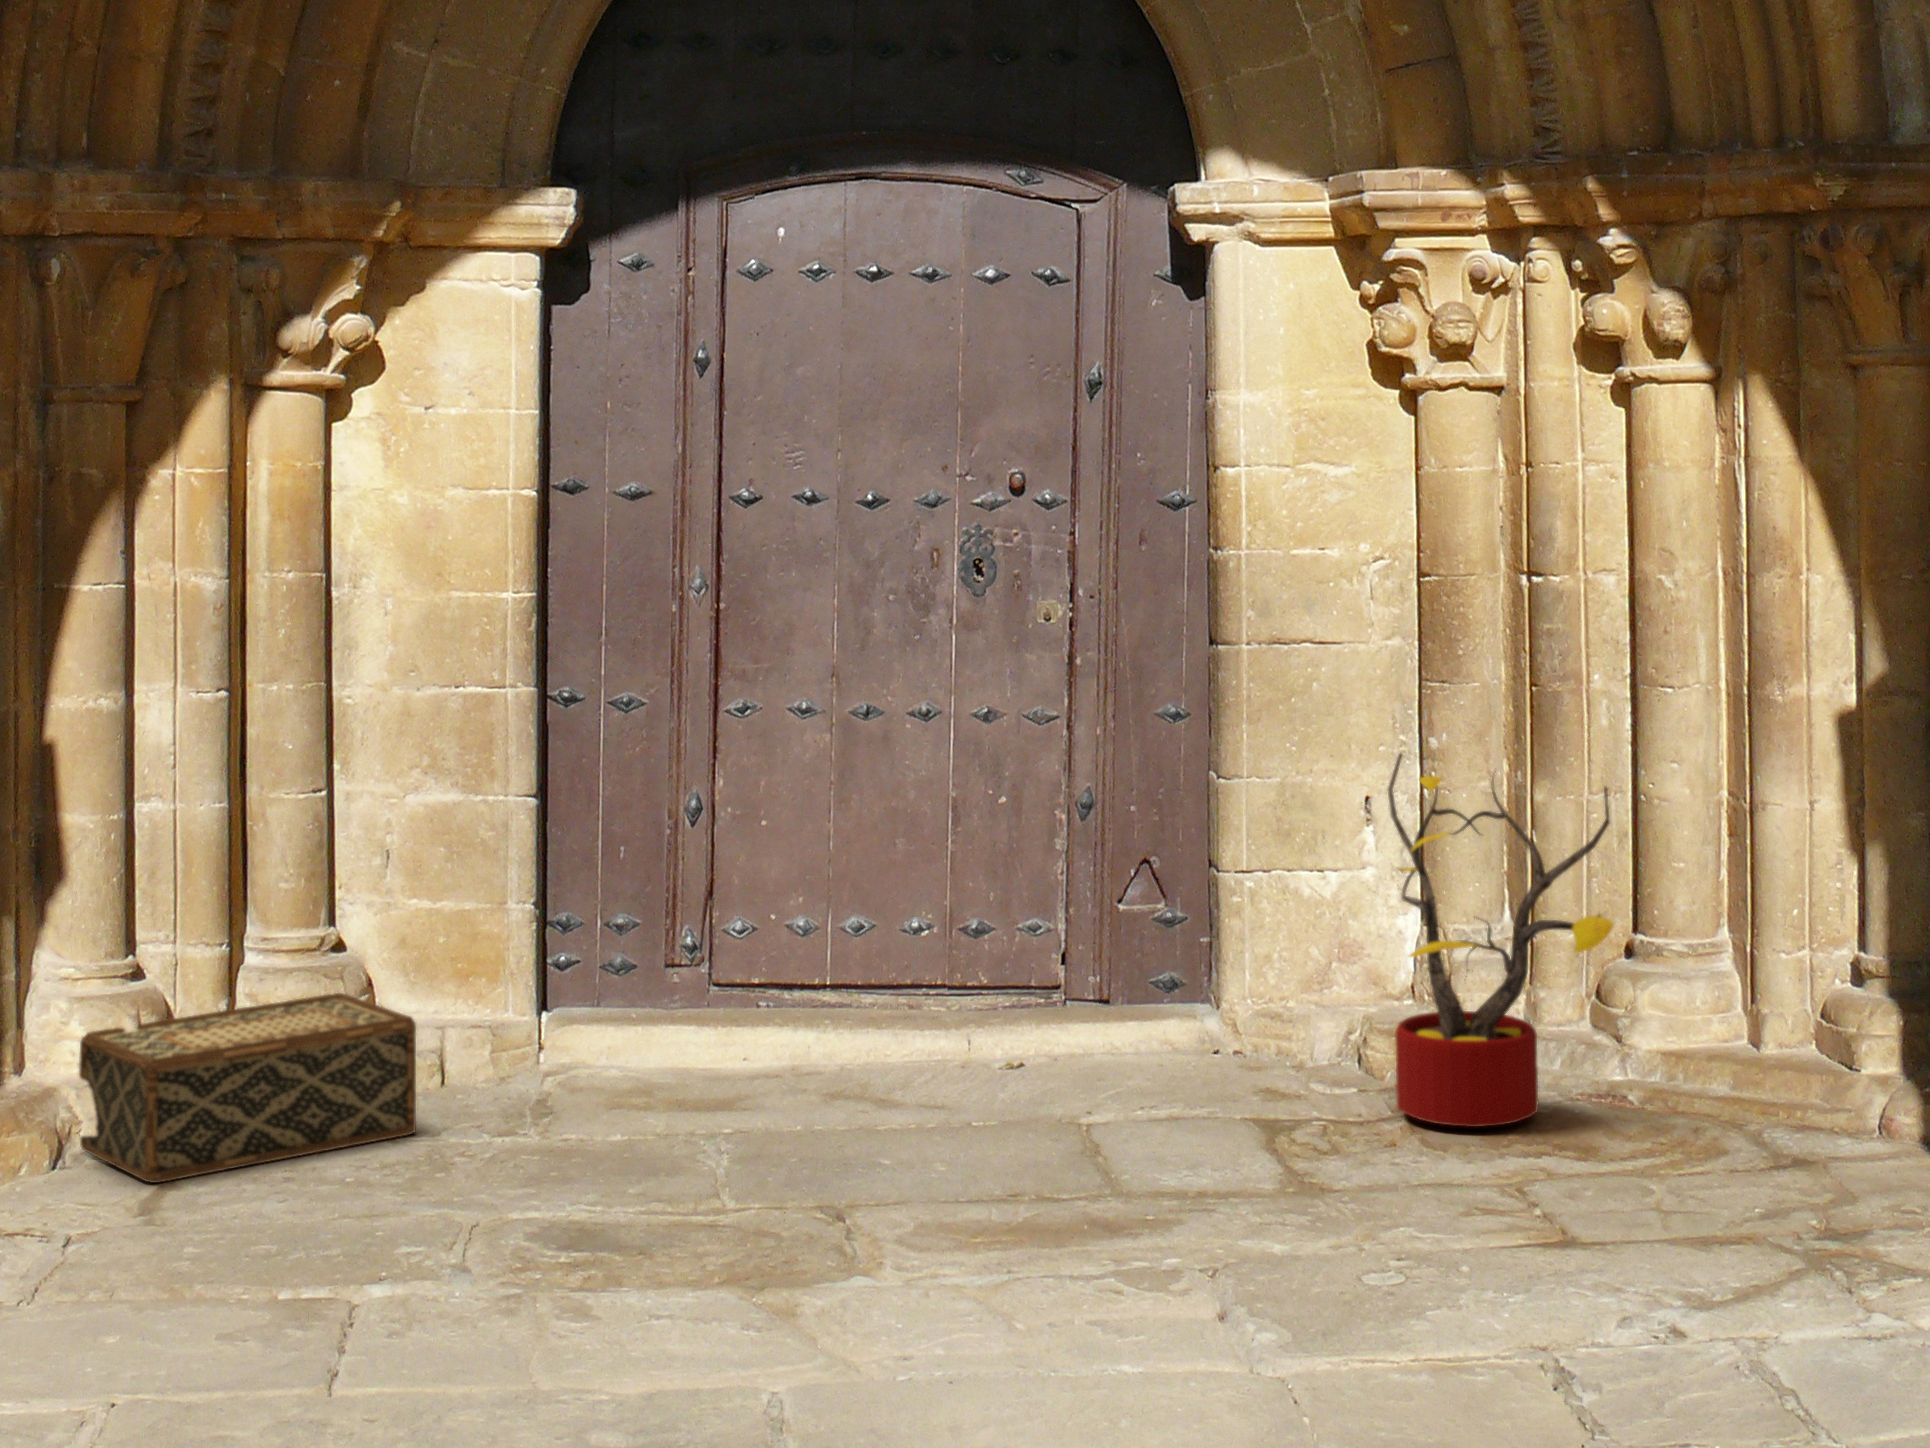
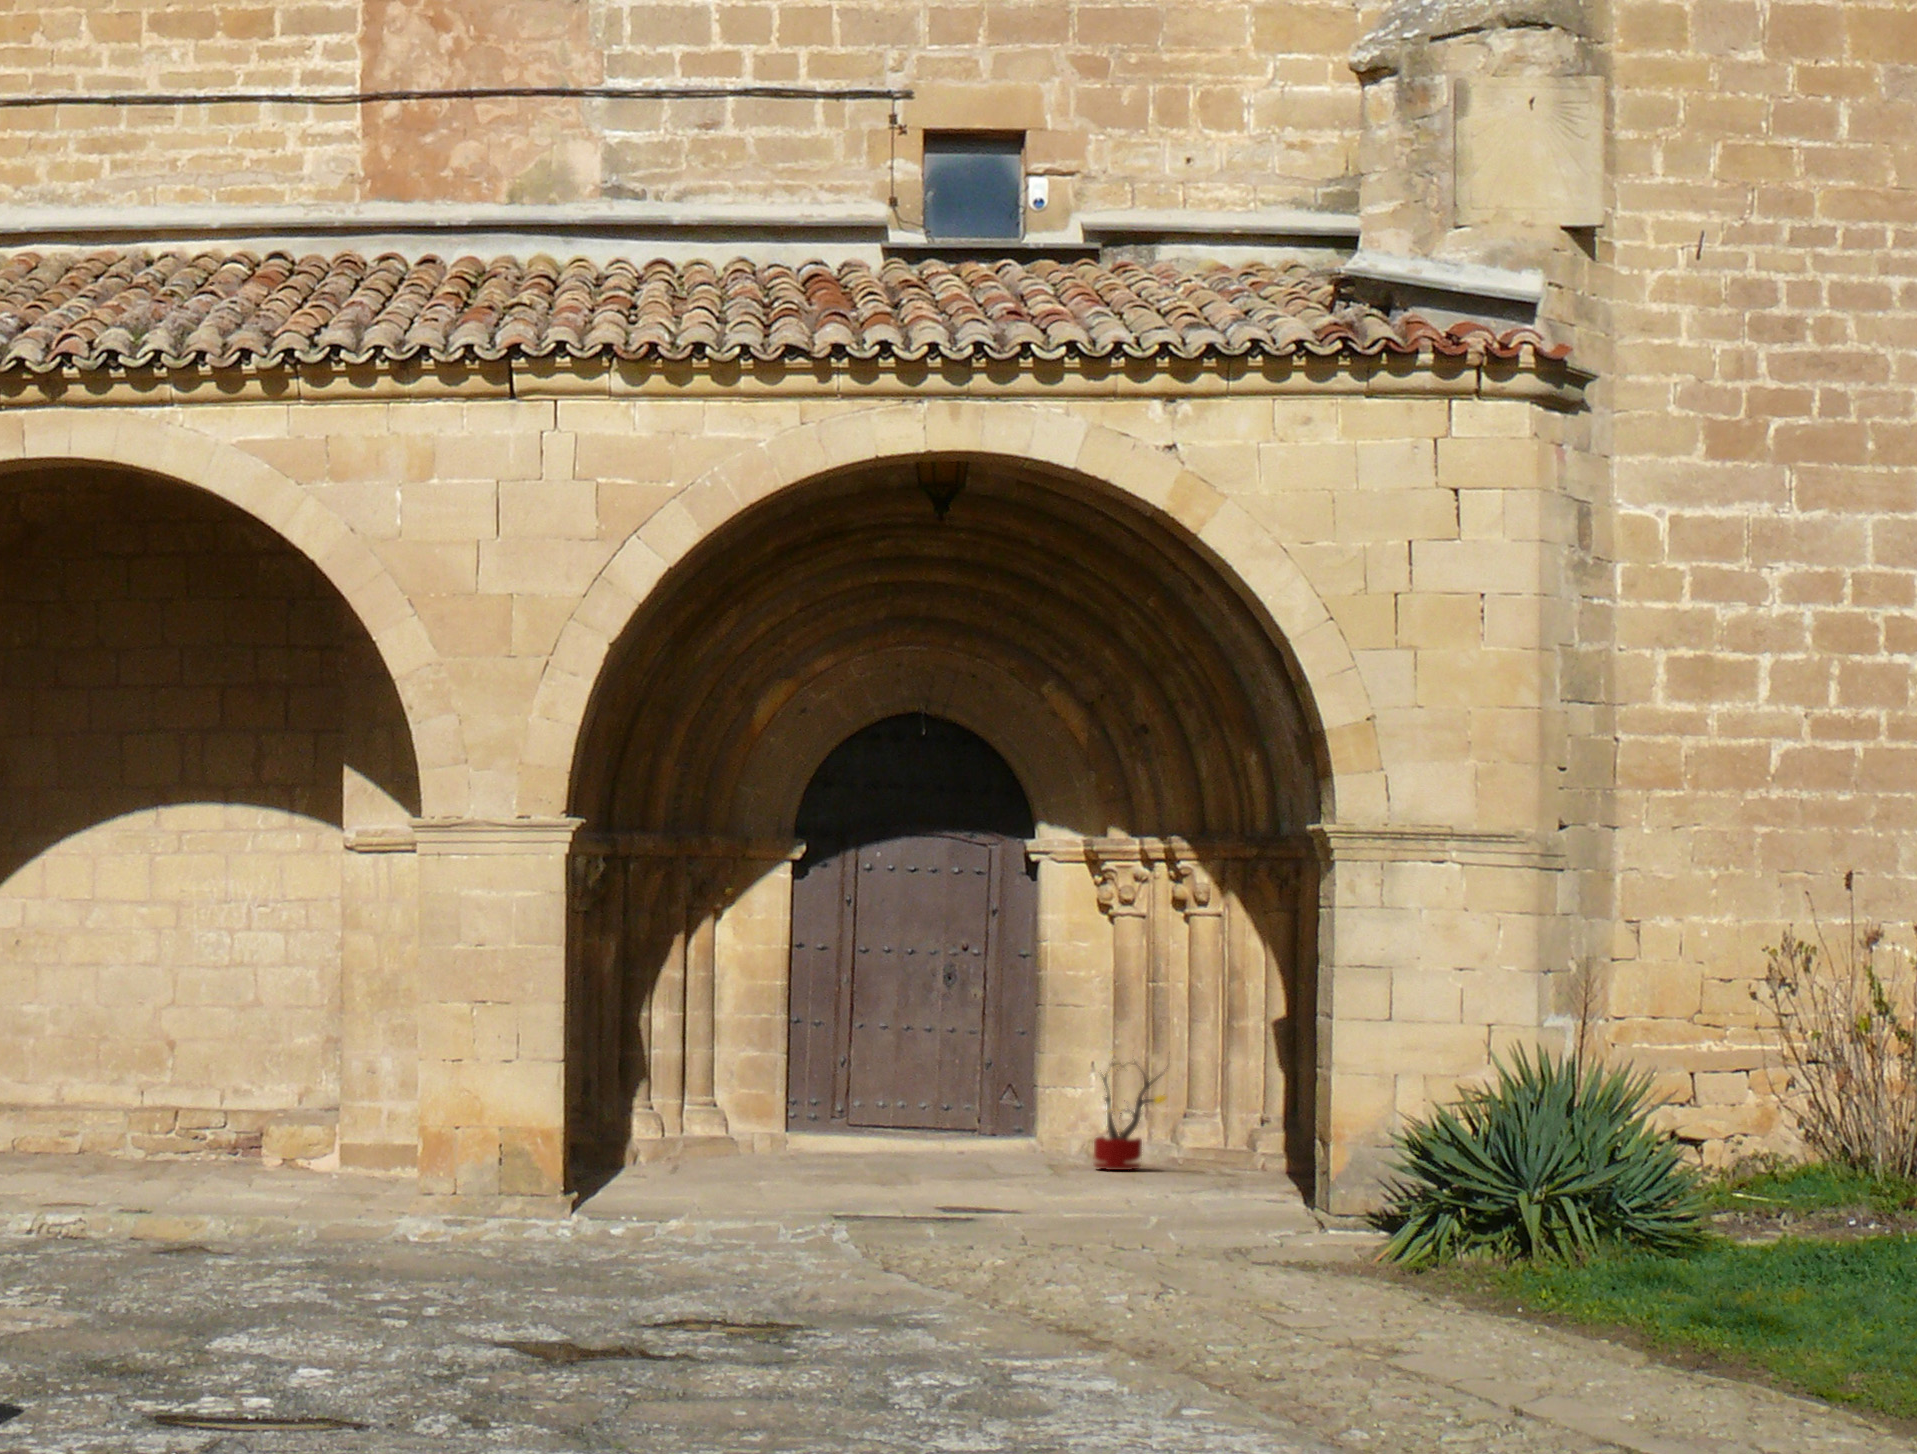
woven basket: present [79,993,416,1183] -> none [645,1123,759,1171]

